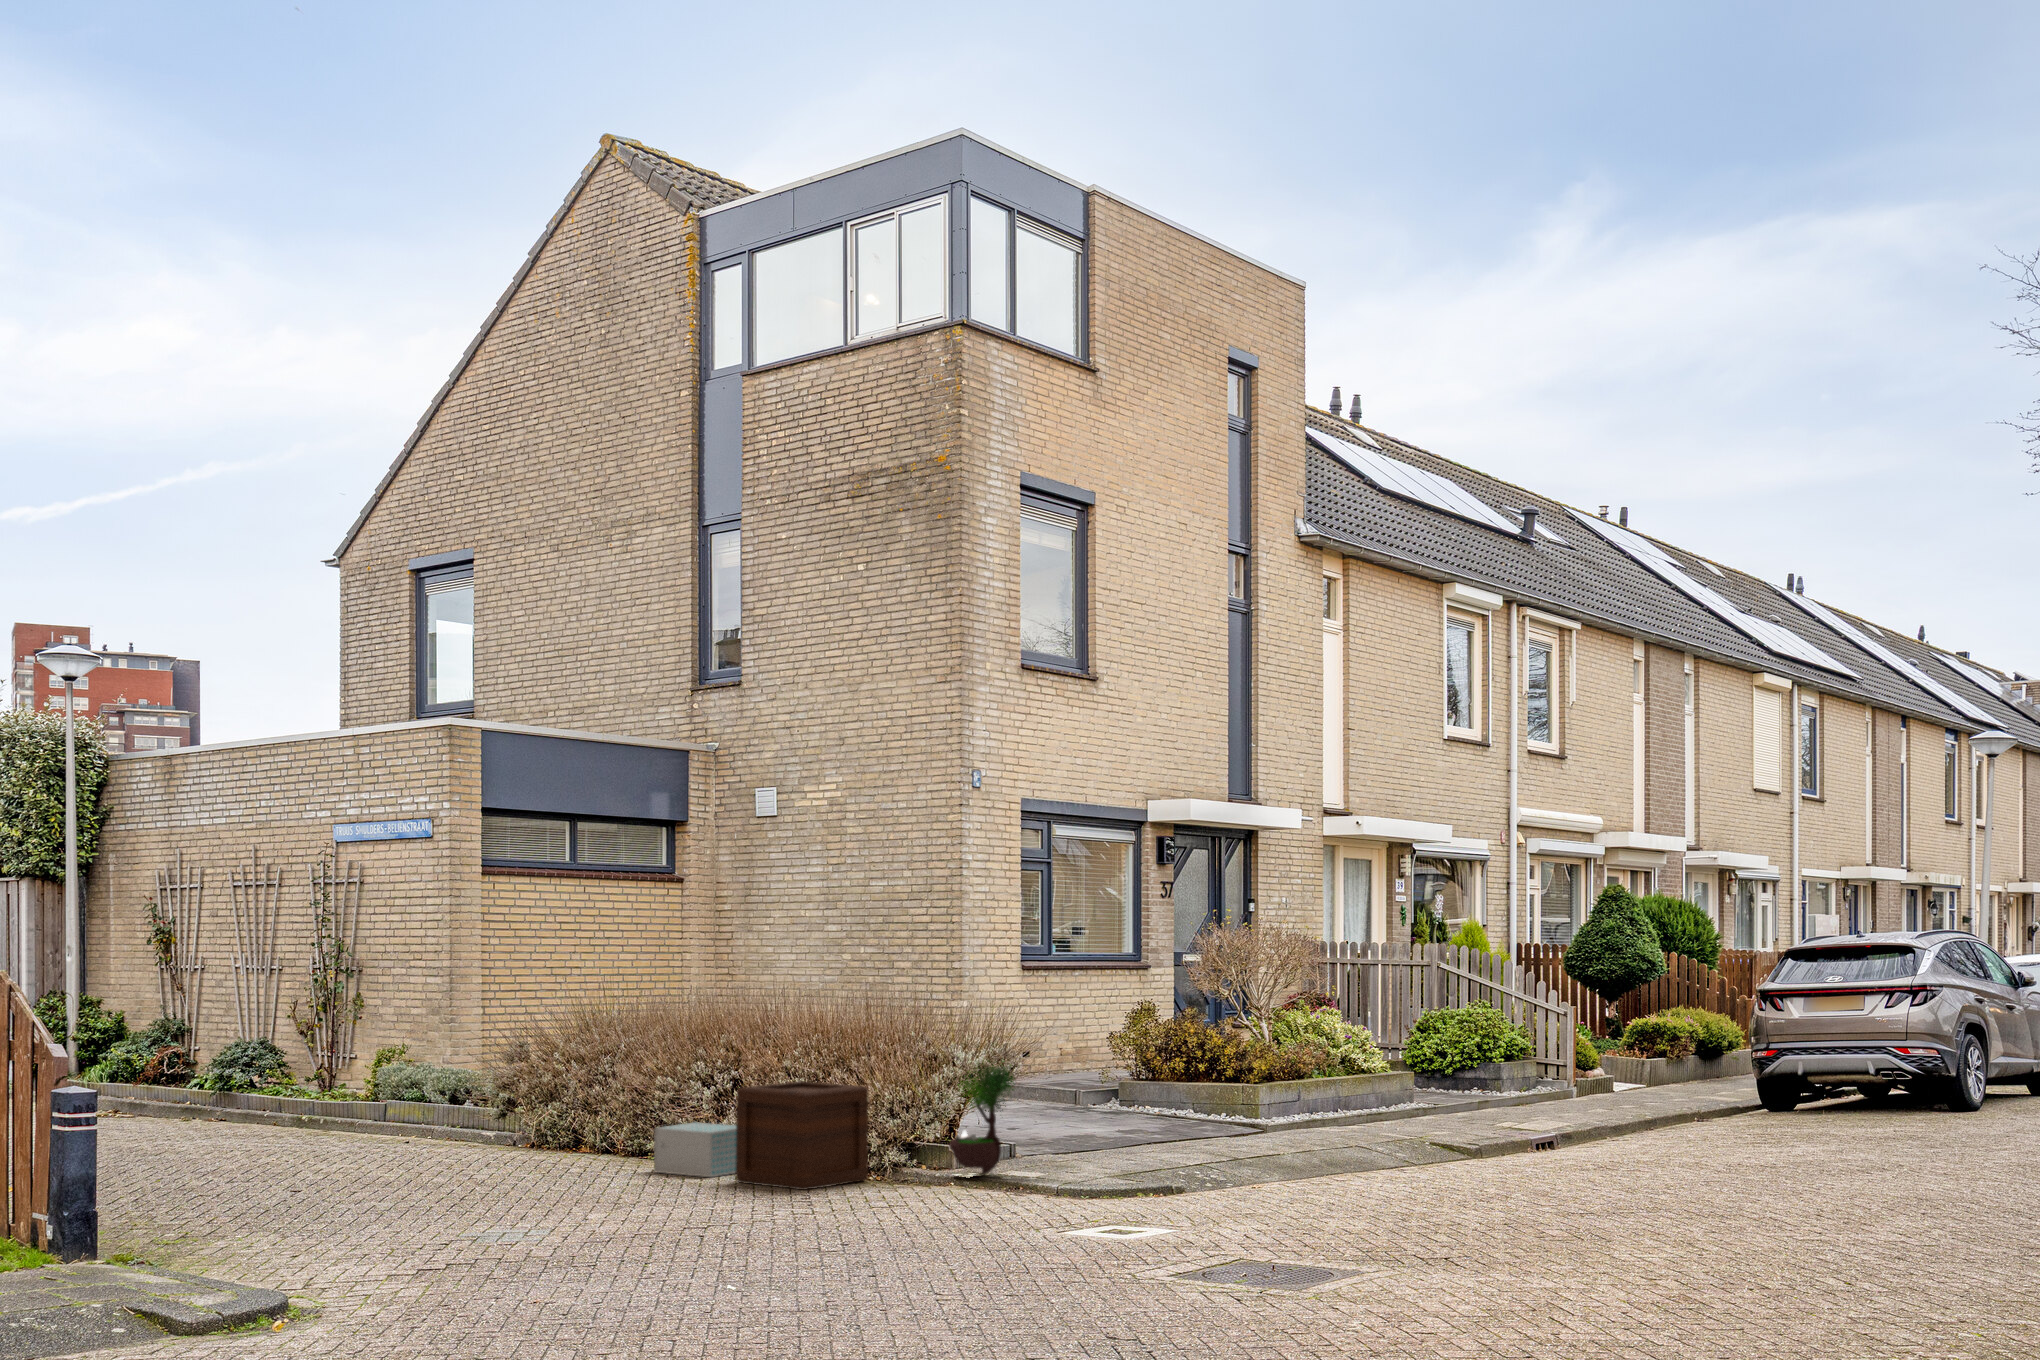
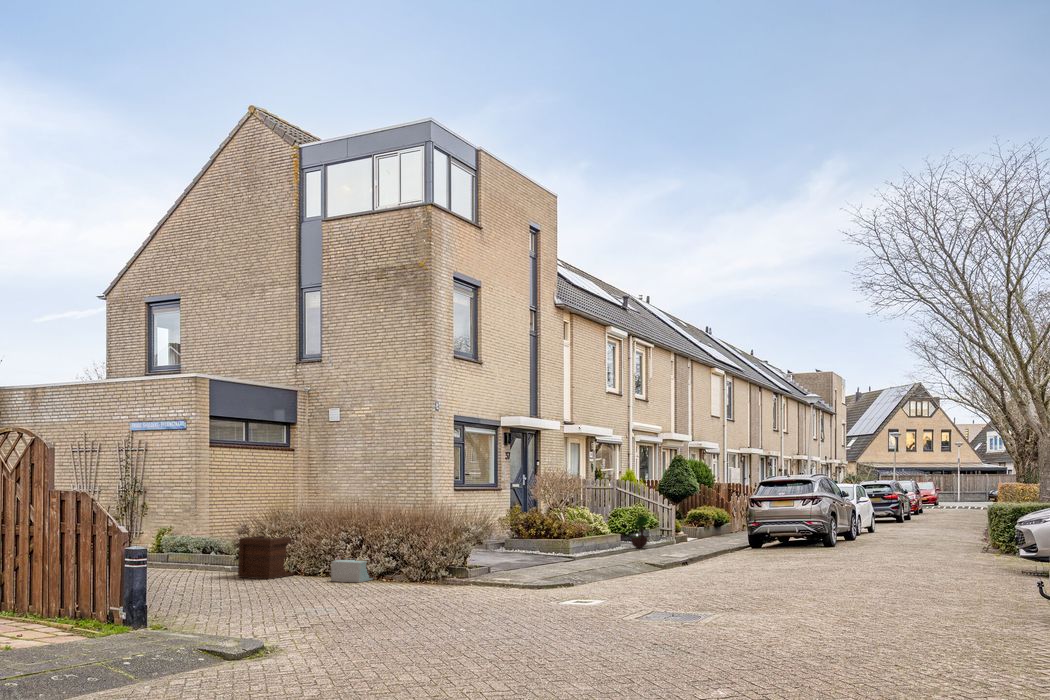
potted tree: present [949,1061,1015,1177] -> present [631,515,649,548]
wooden crate: present [736,1081,868,1190] -> present [238,535,294,579]

